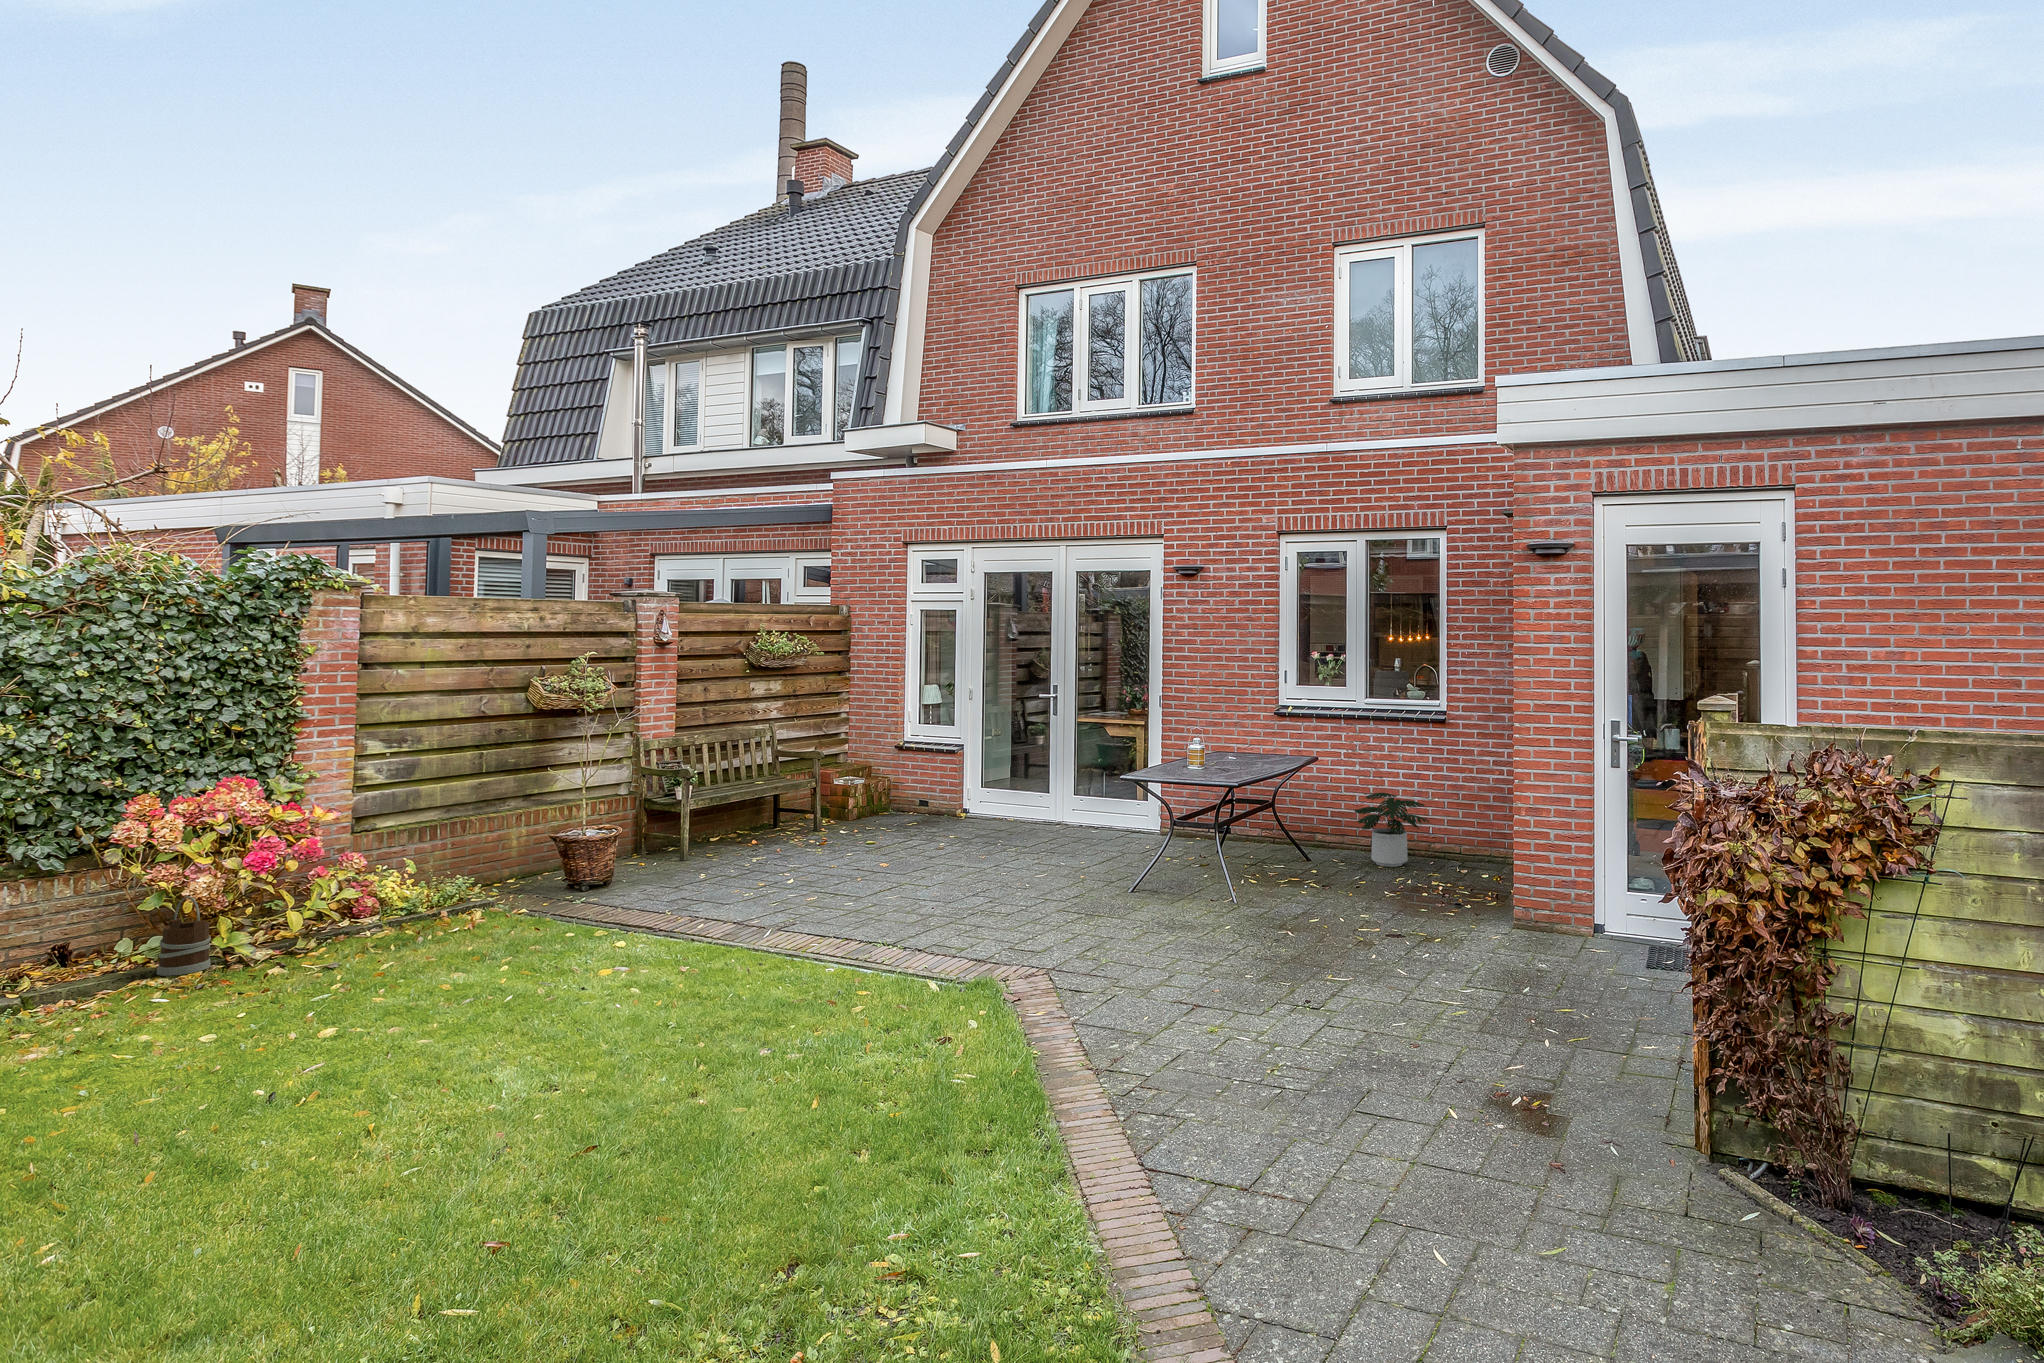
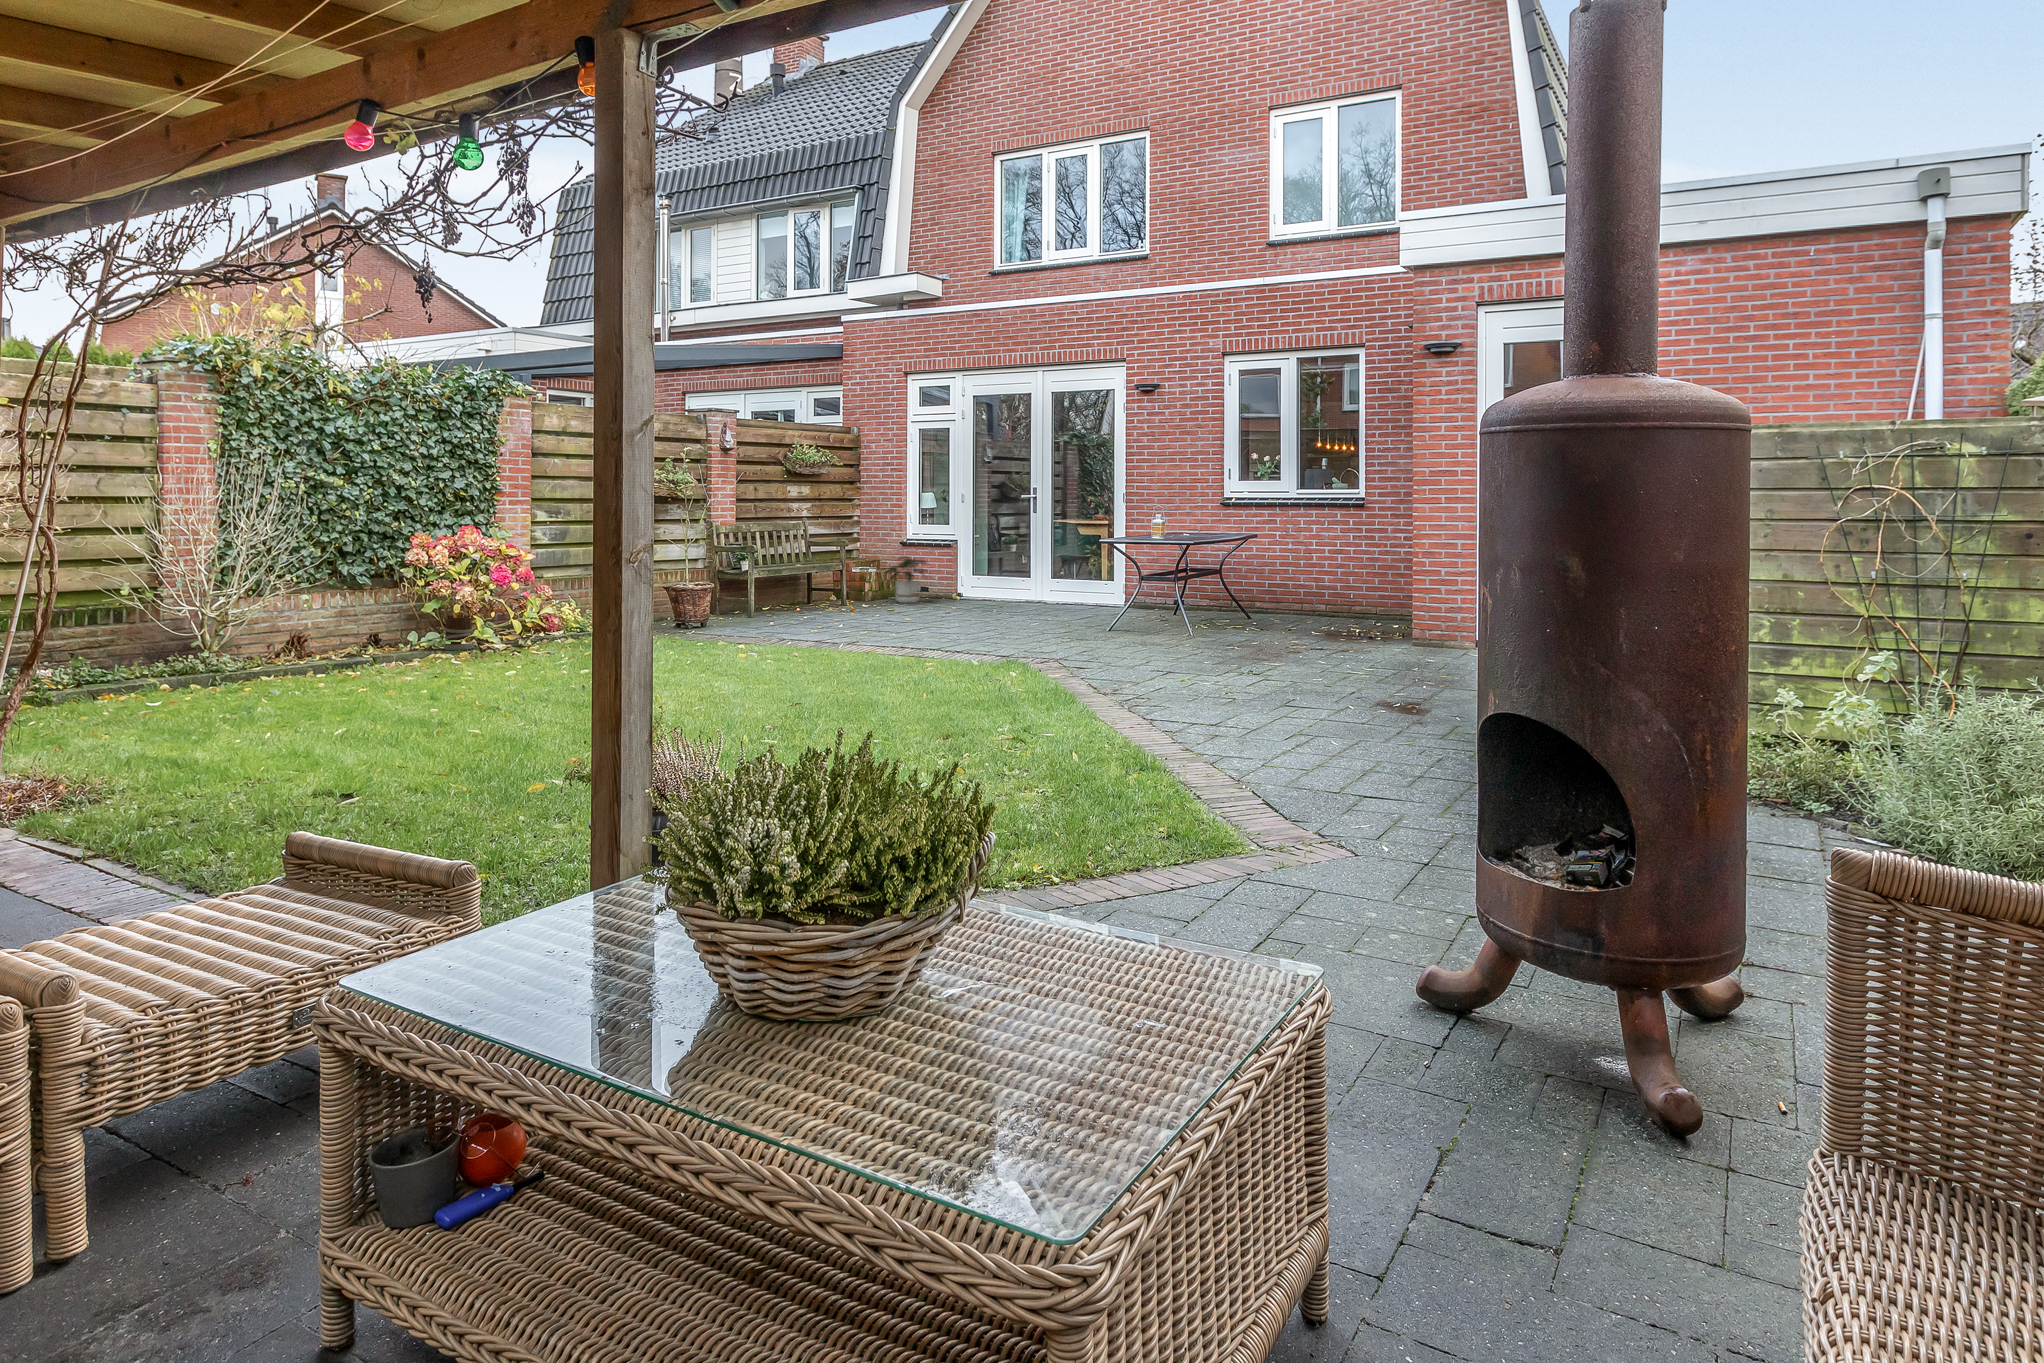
potted plant: present [1354,793,1429,867] -> present [886,557,927,603]

